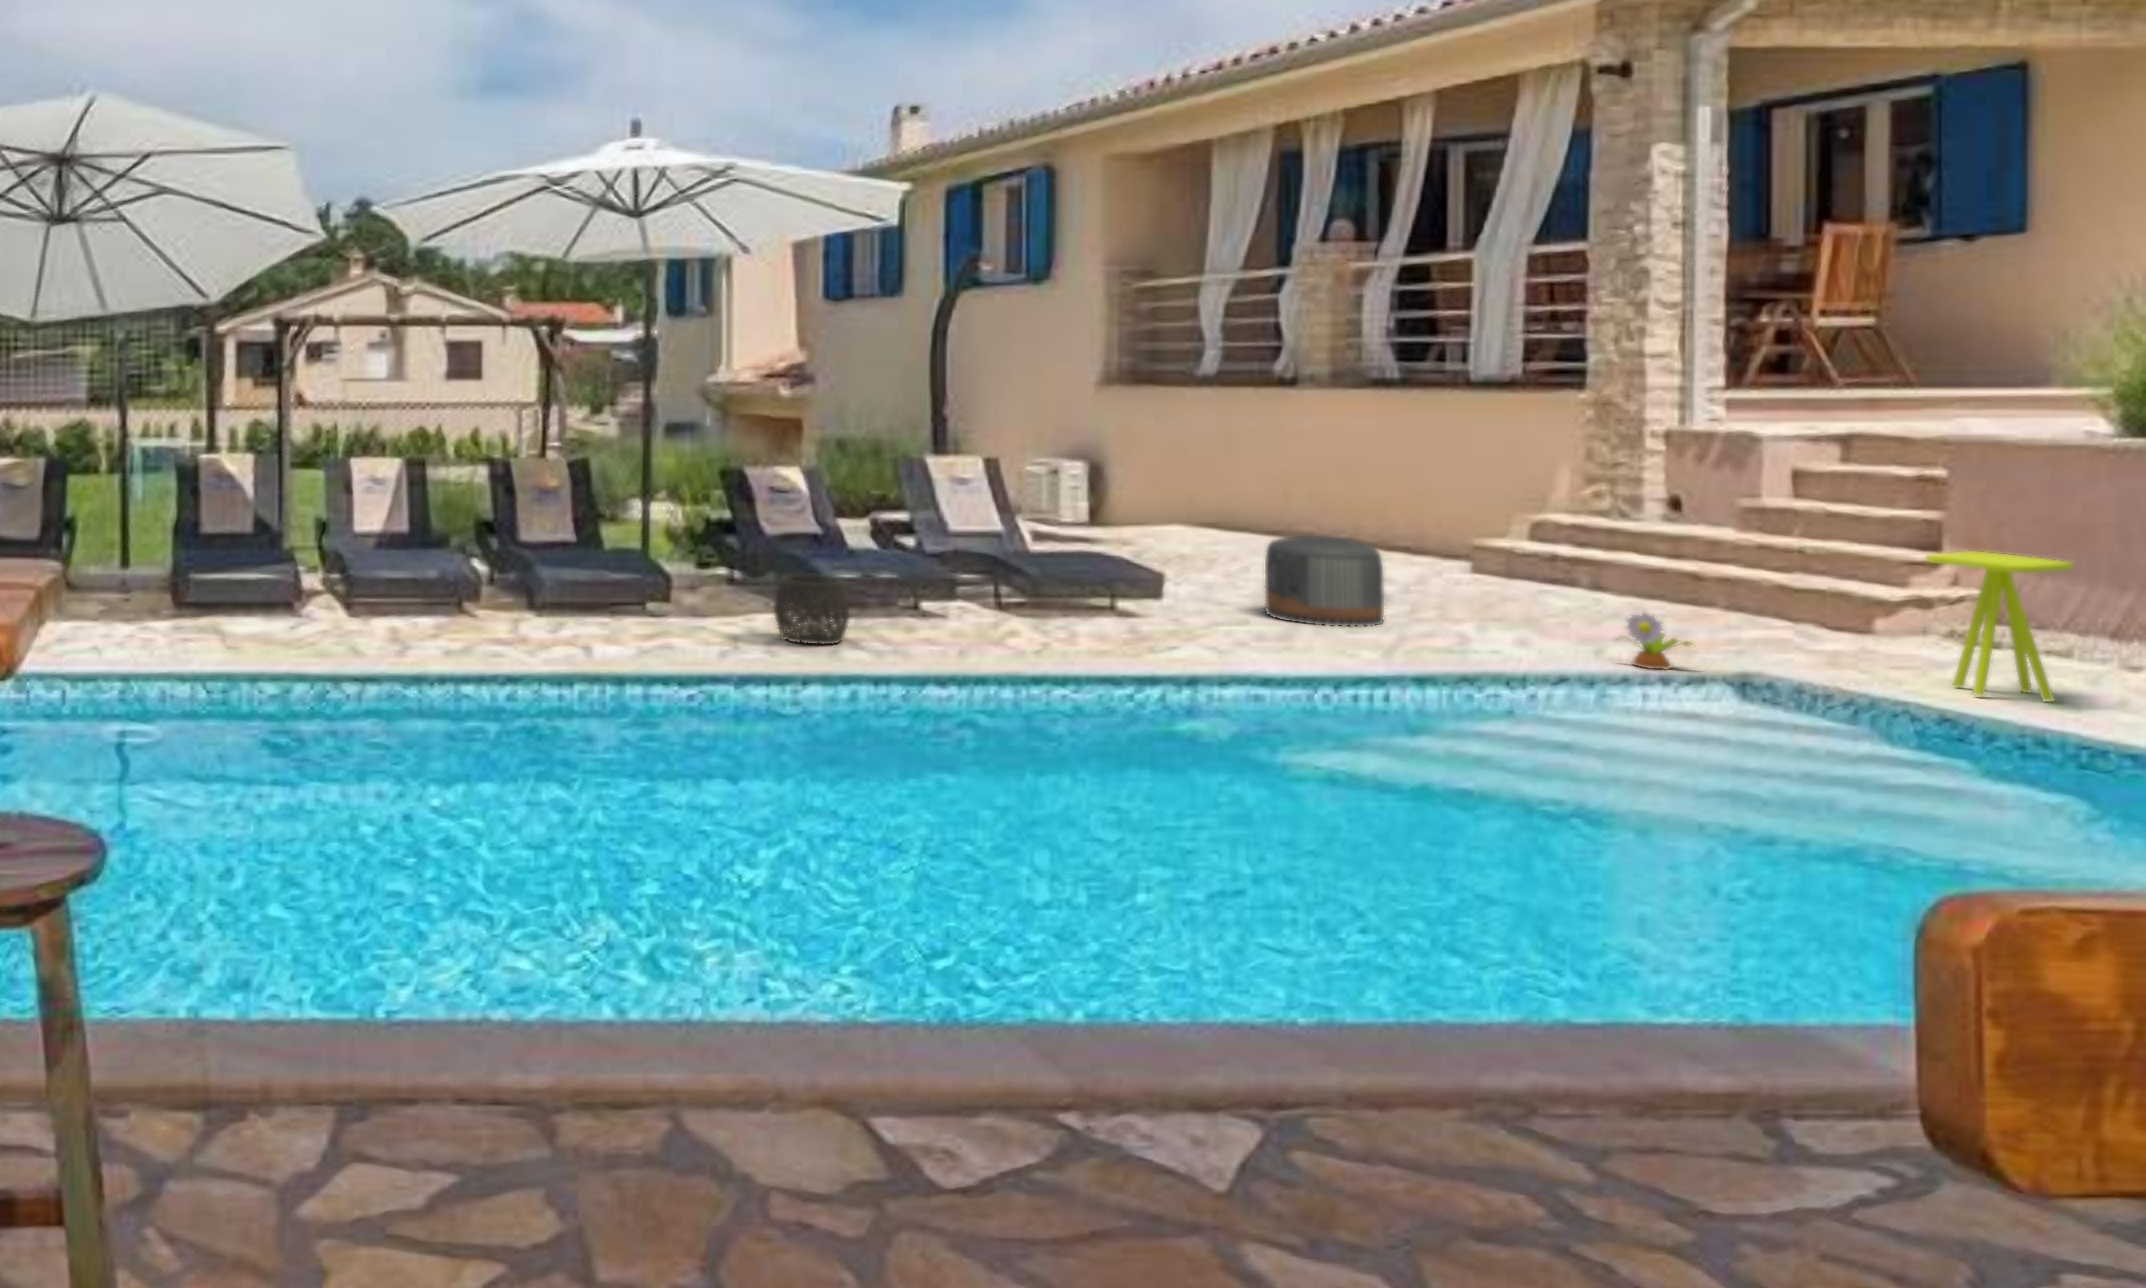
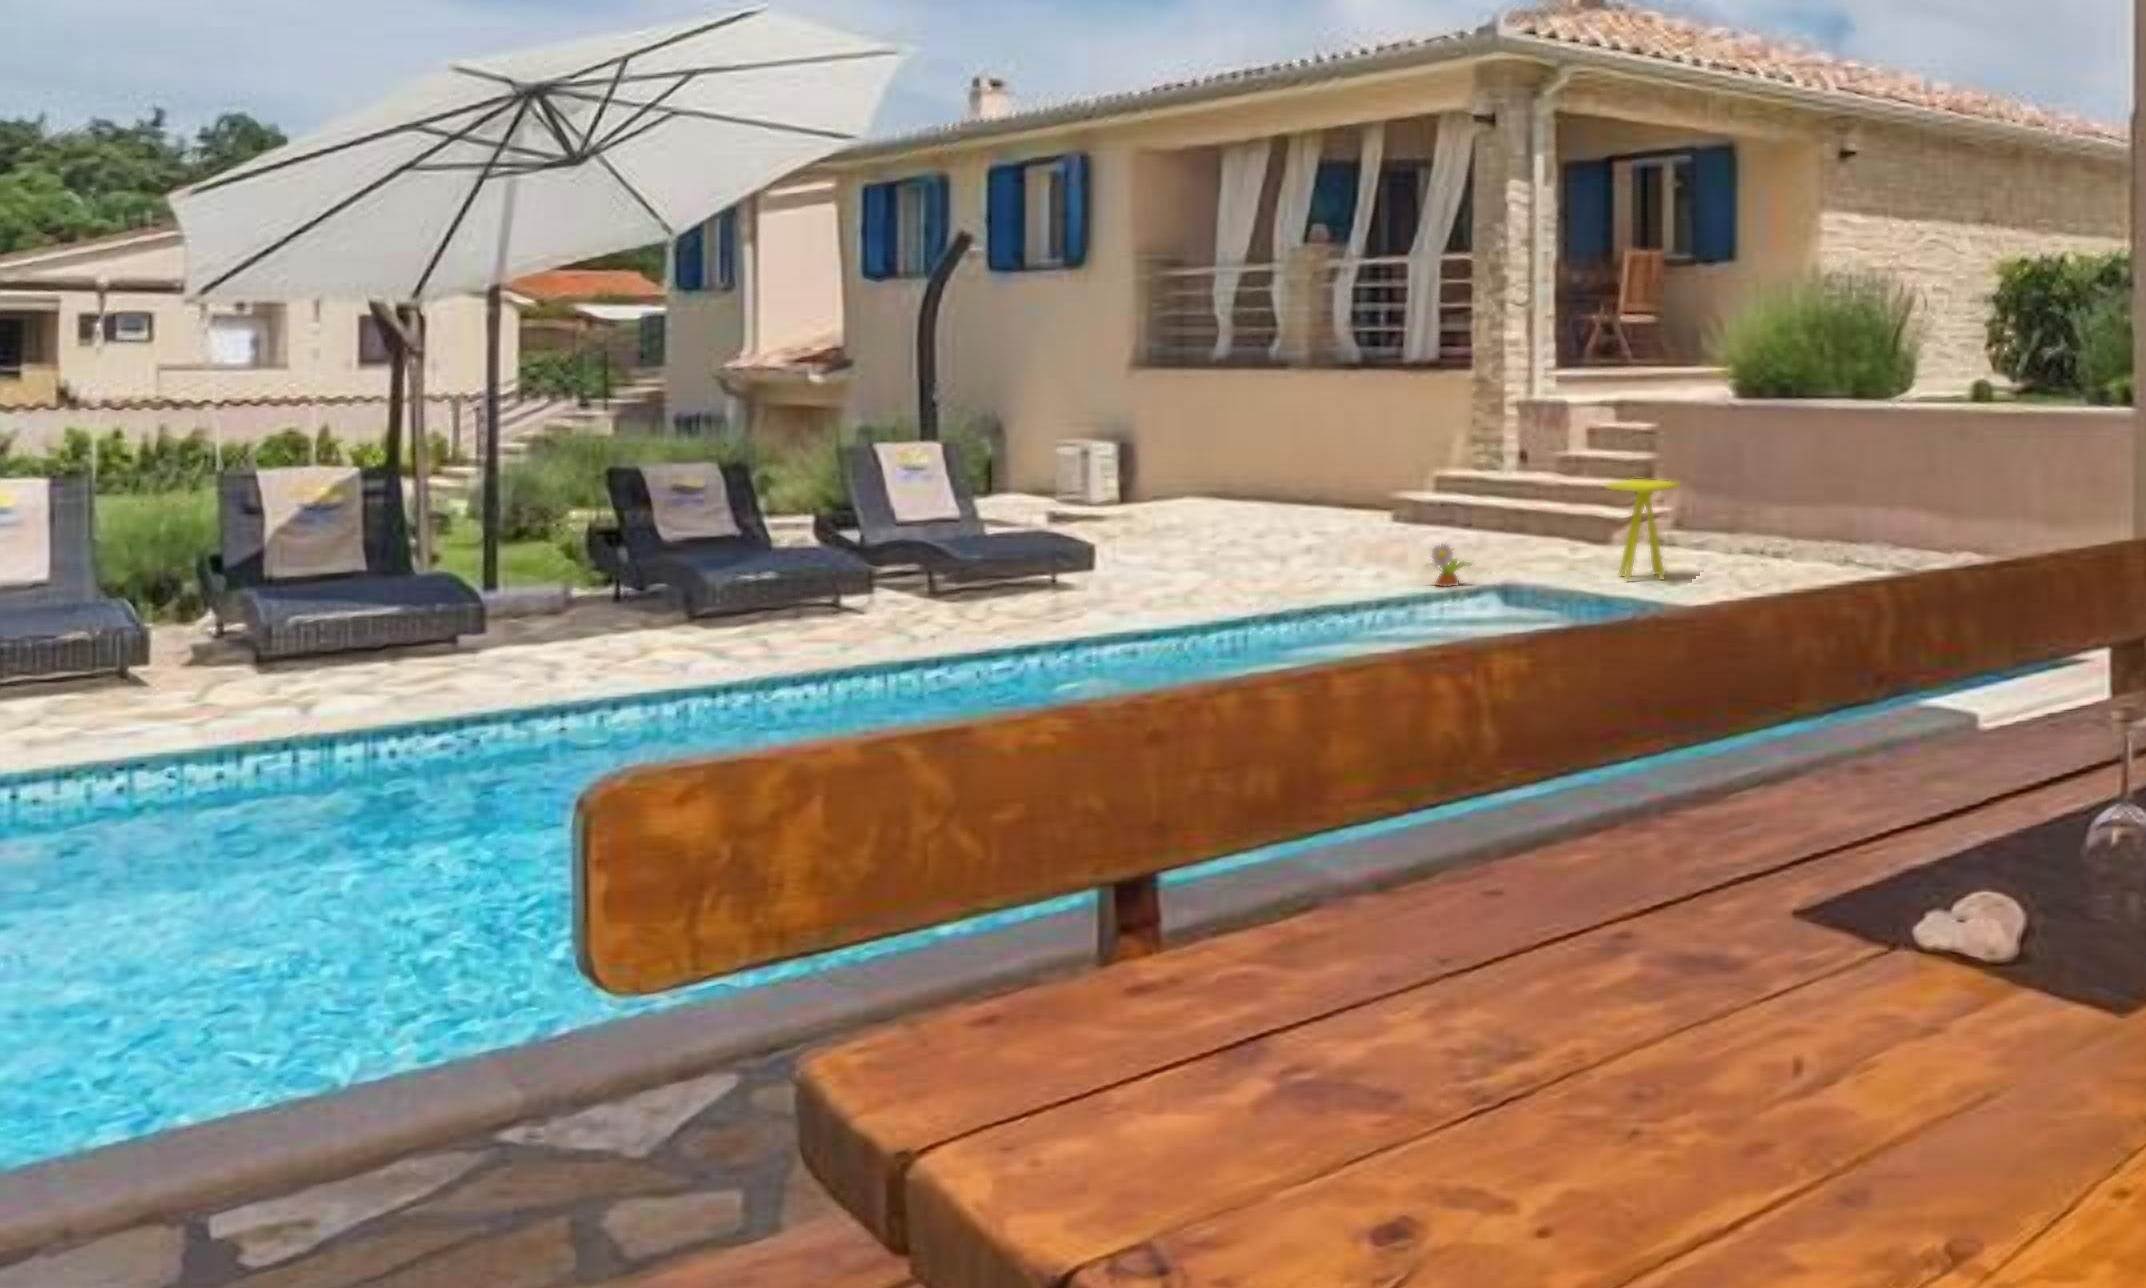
pouf: present [1265,536,1384,626] -> none [1184,501,1280,580]
woven basket: present [774,575,849,645] -> none [615,584,717,664]

